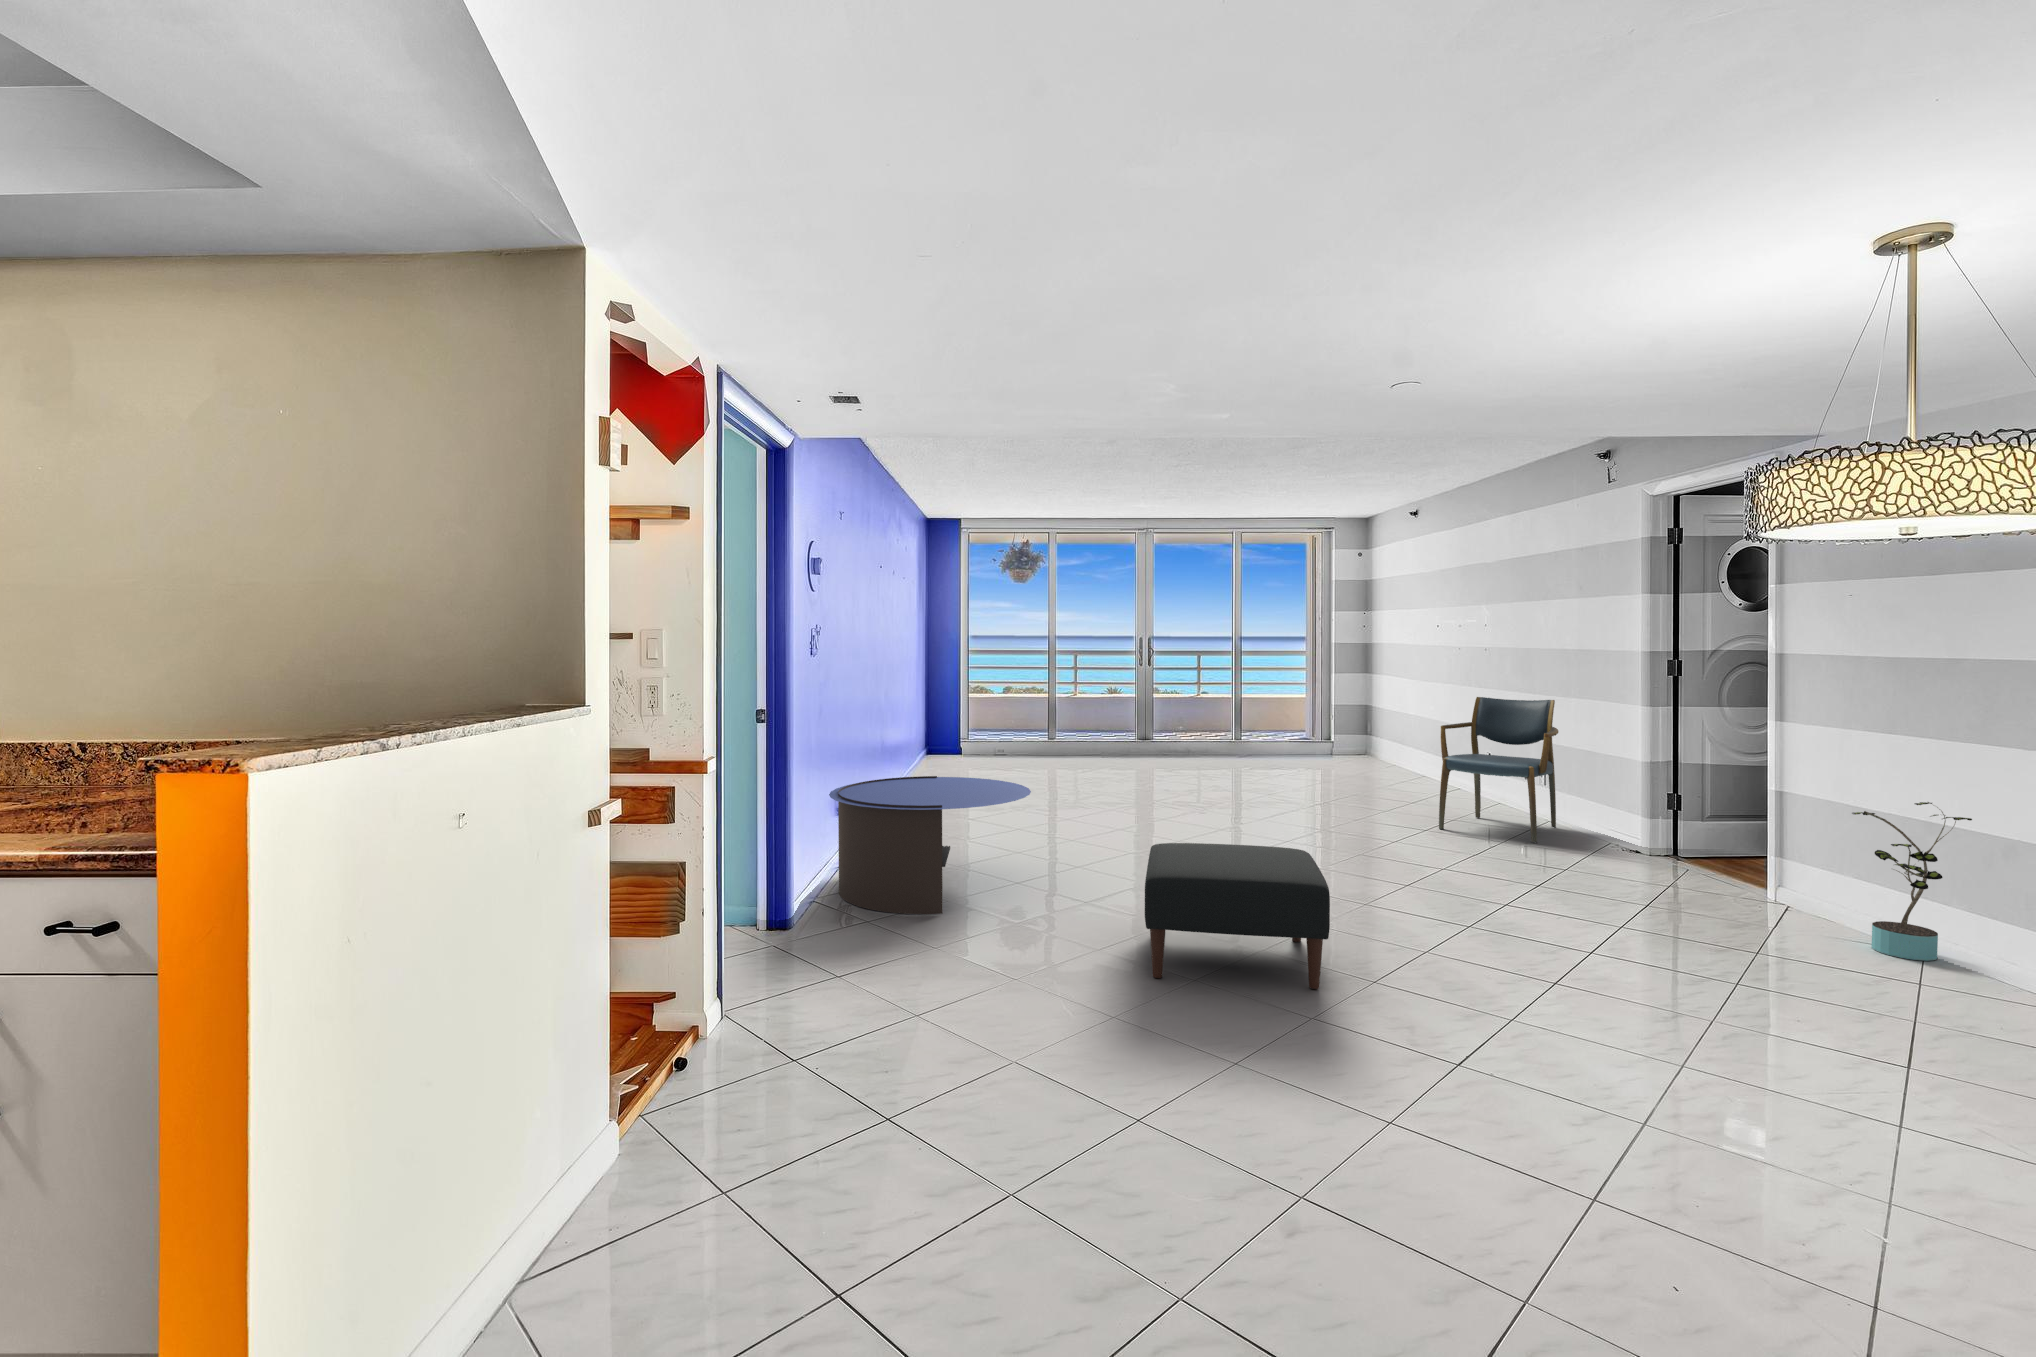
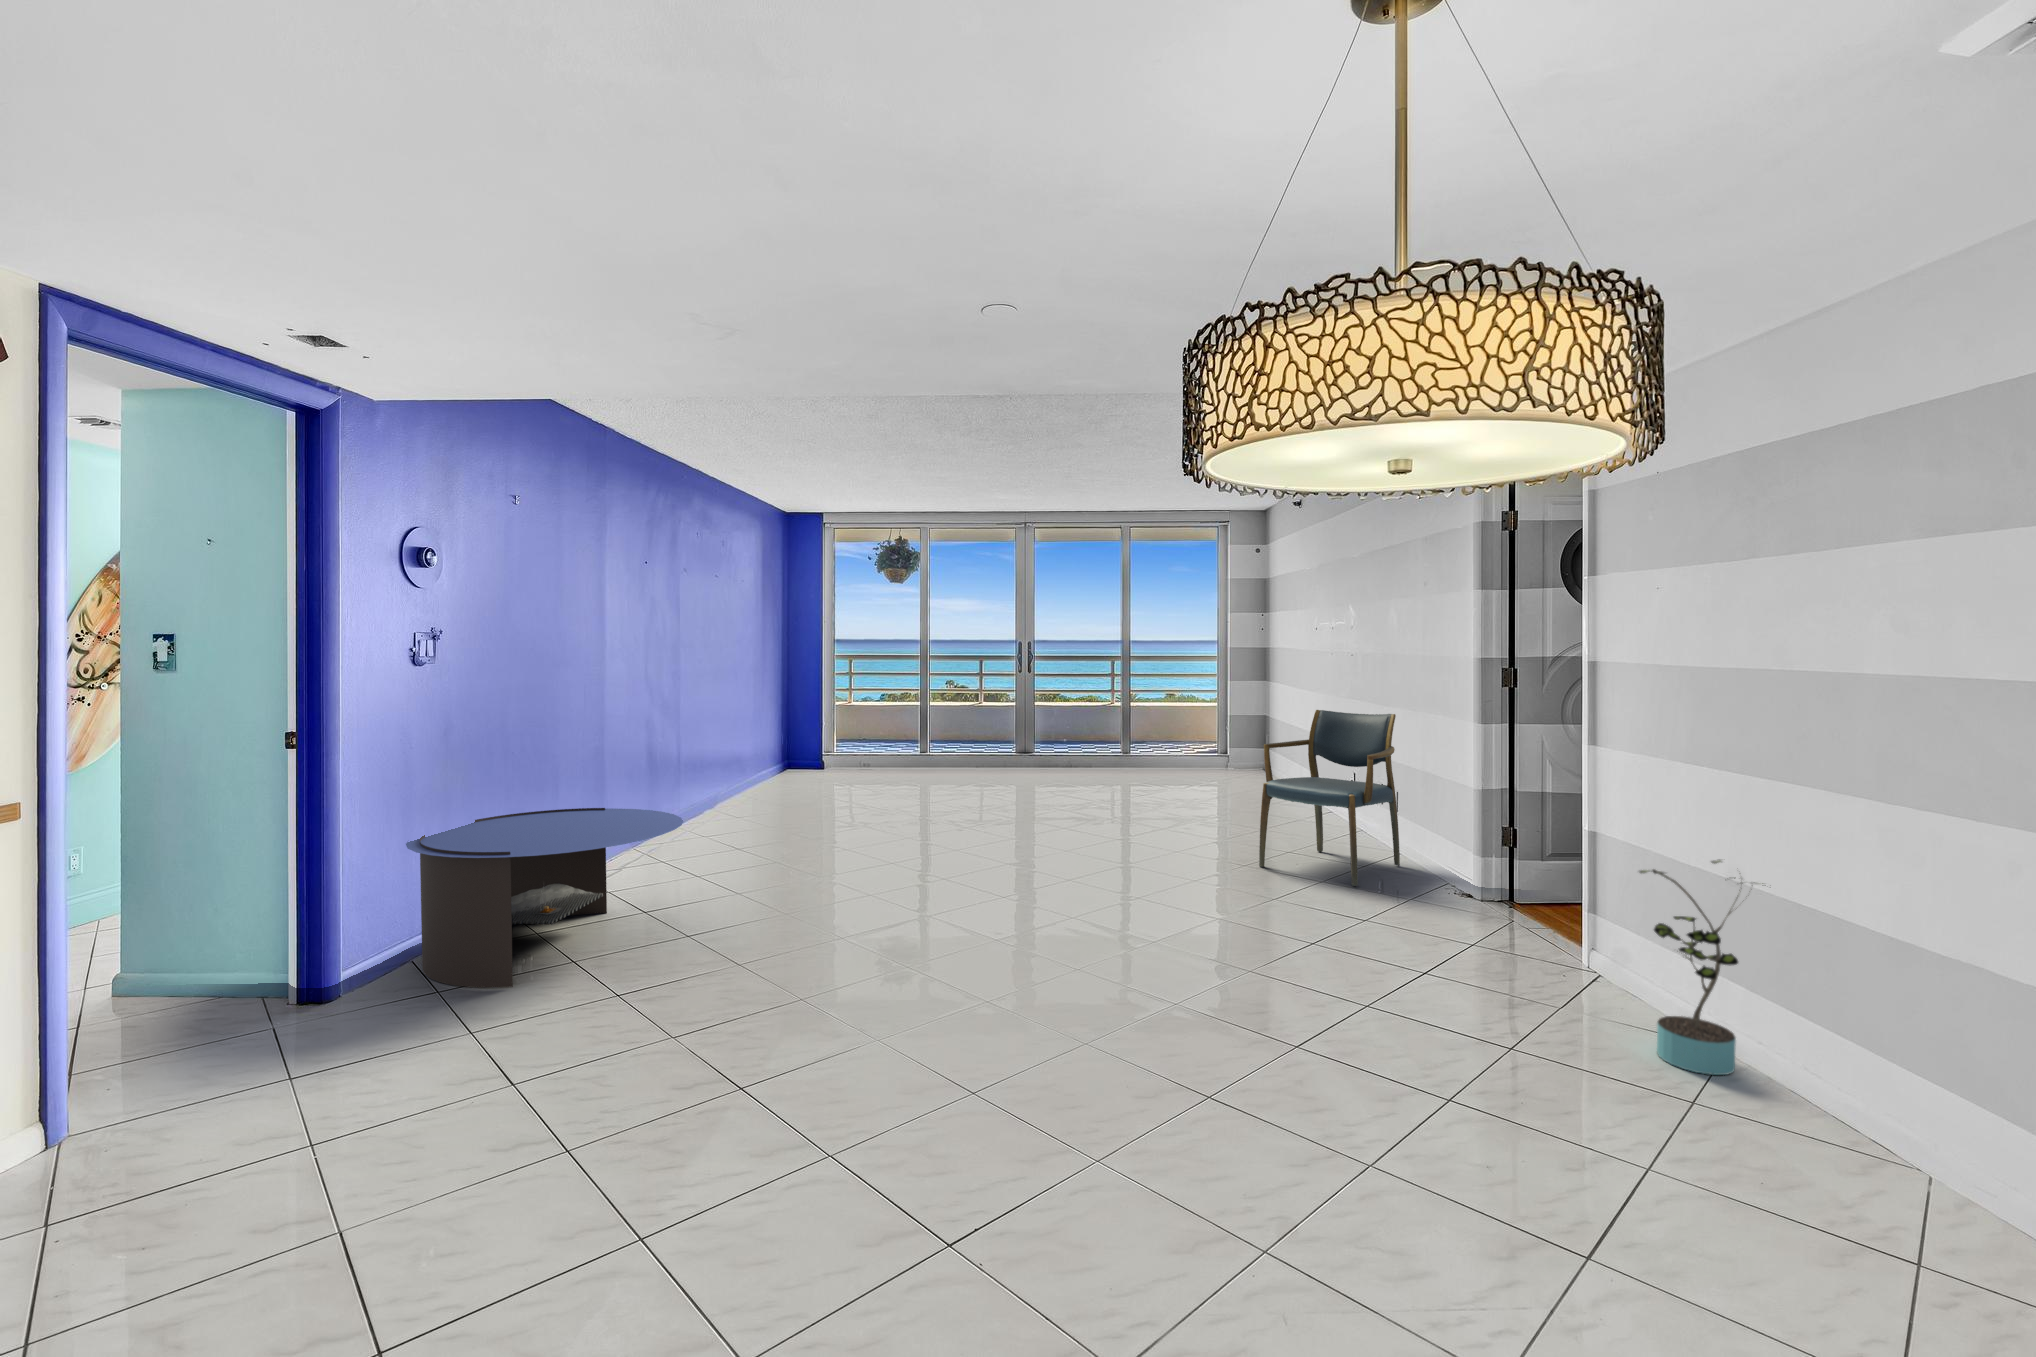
ottoman: present [1145,843,1330,989] -> none [630,904,925,1117]

